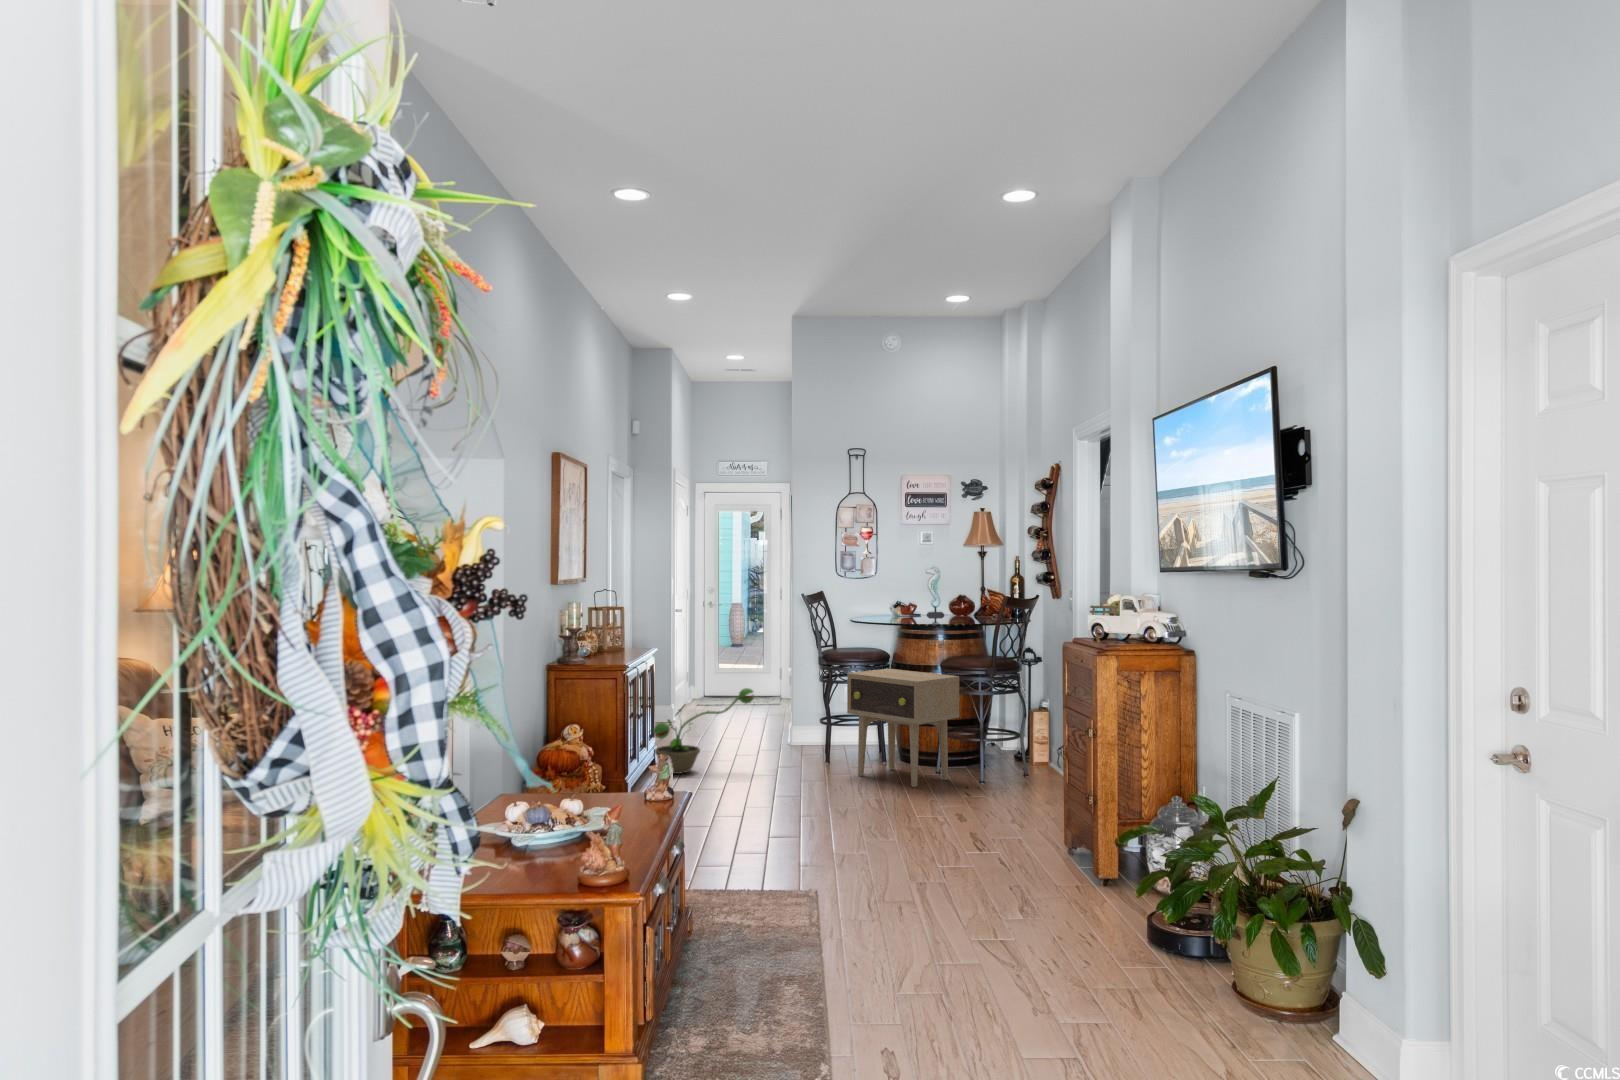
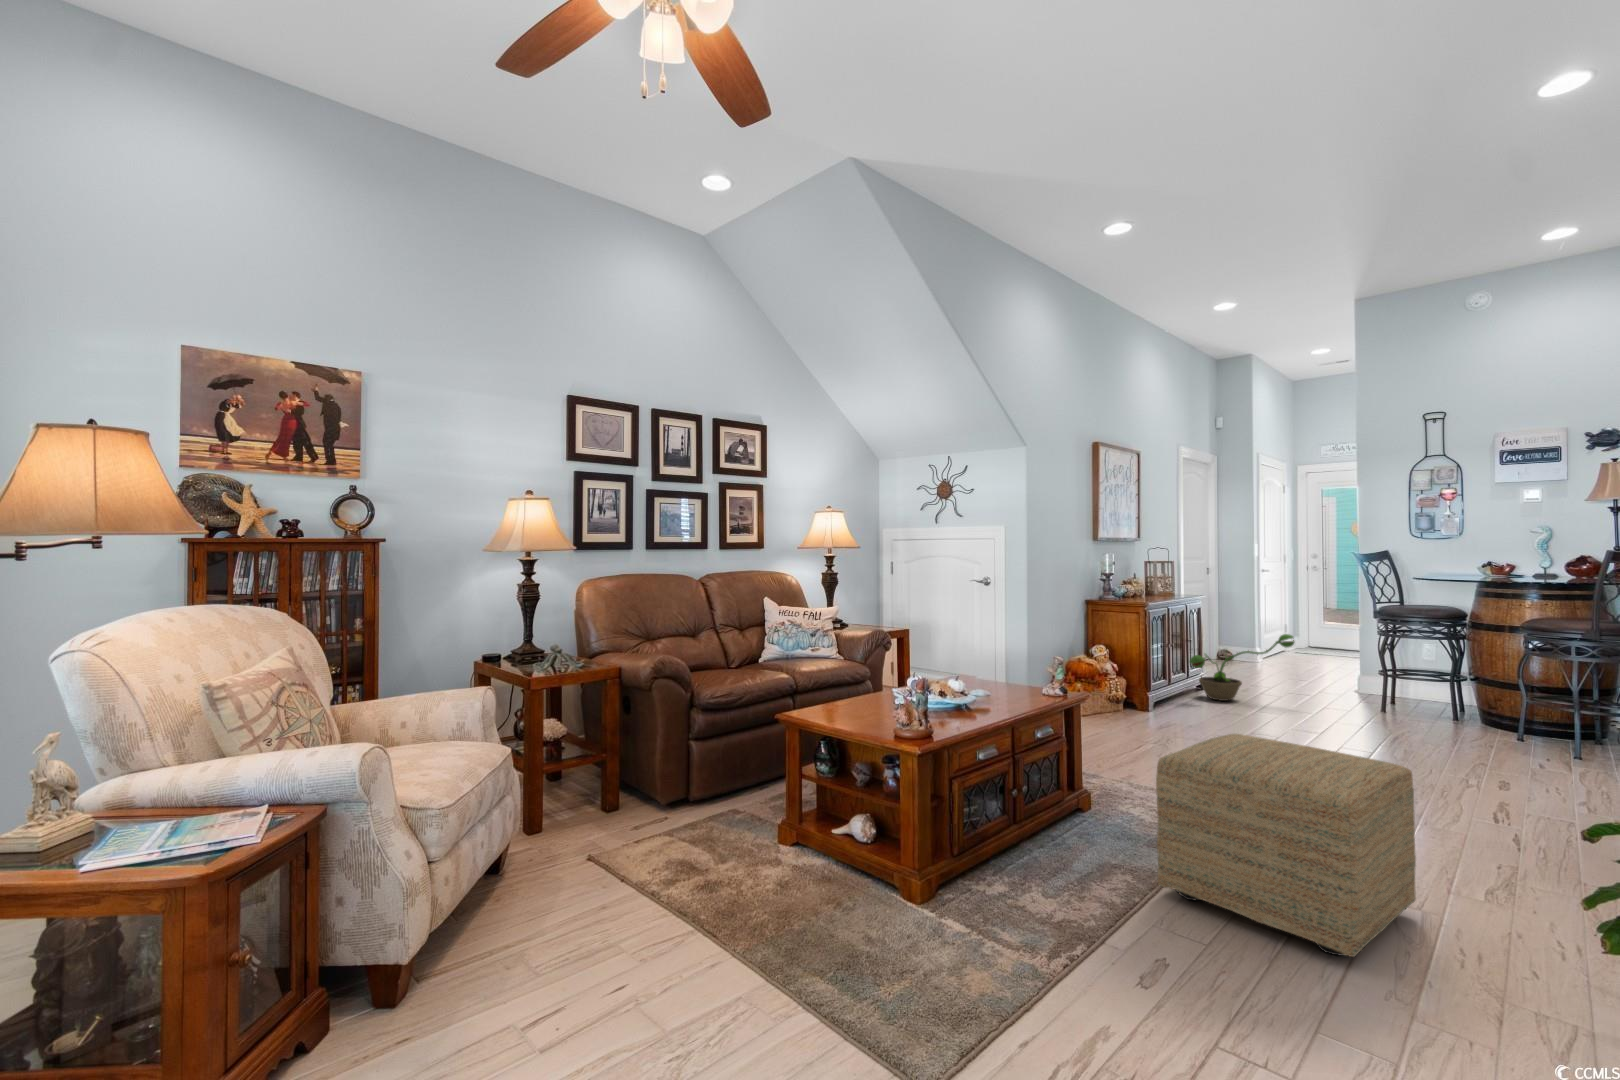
side table: present [847,669,959,787] -> none [1398,627,1547,747]
ottoman: none [824,822,1015,1025] -> present [1156,734,1416,957]

